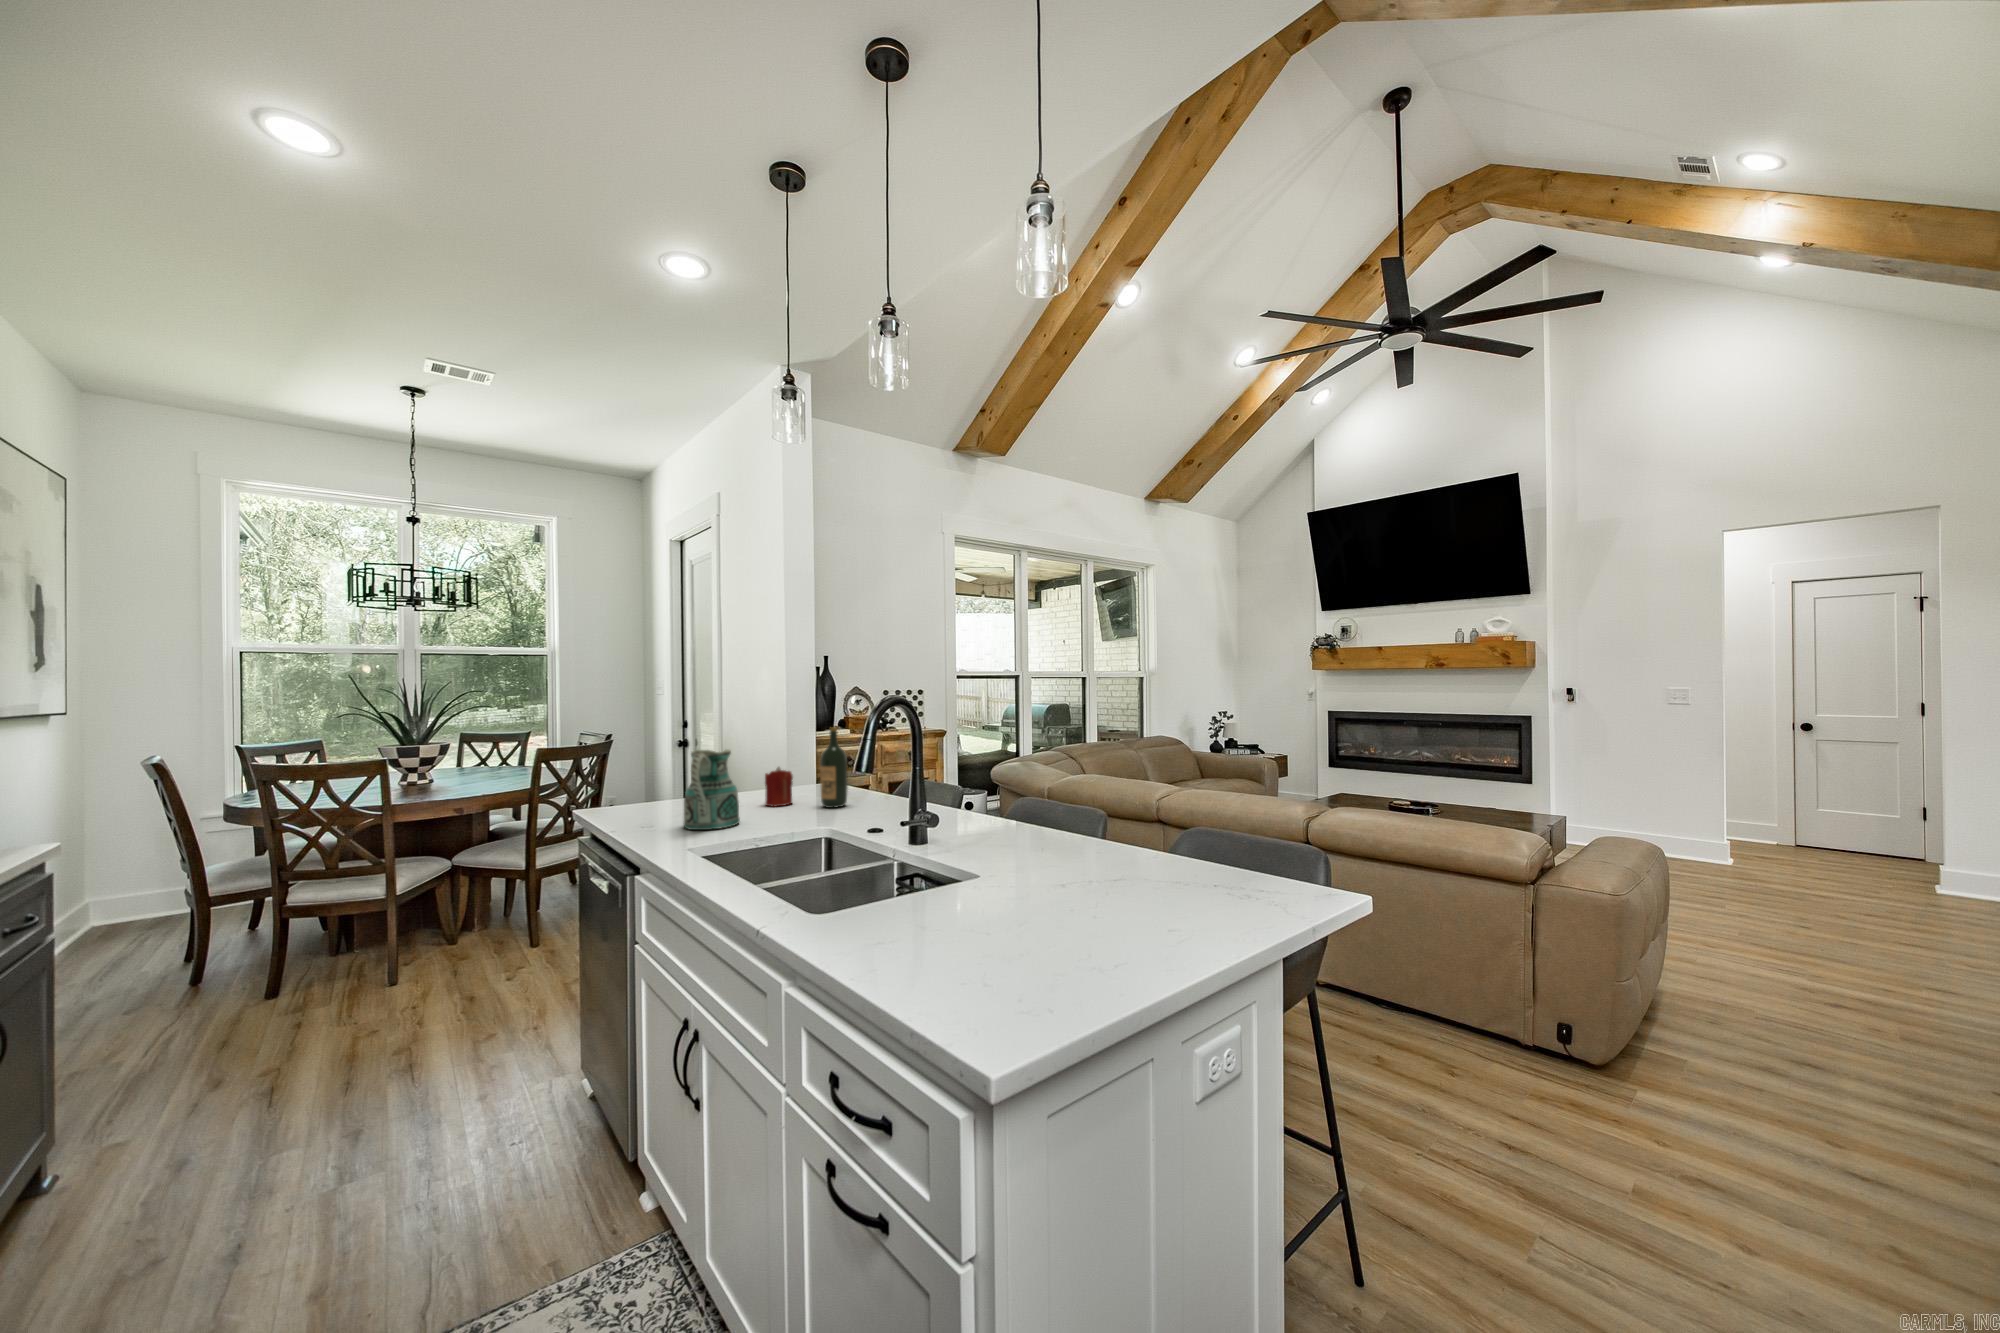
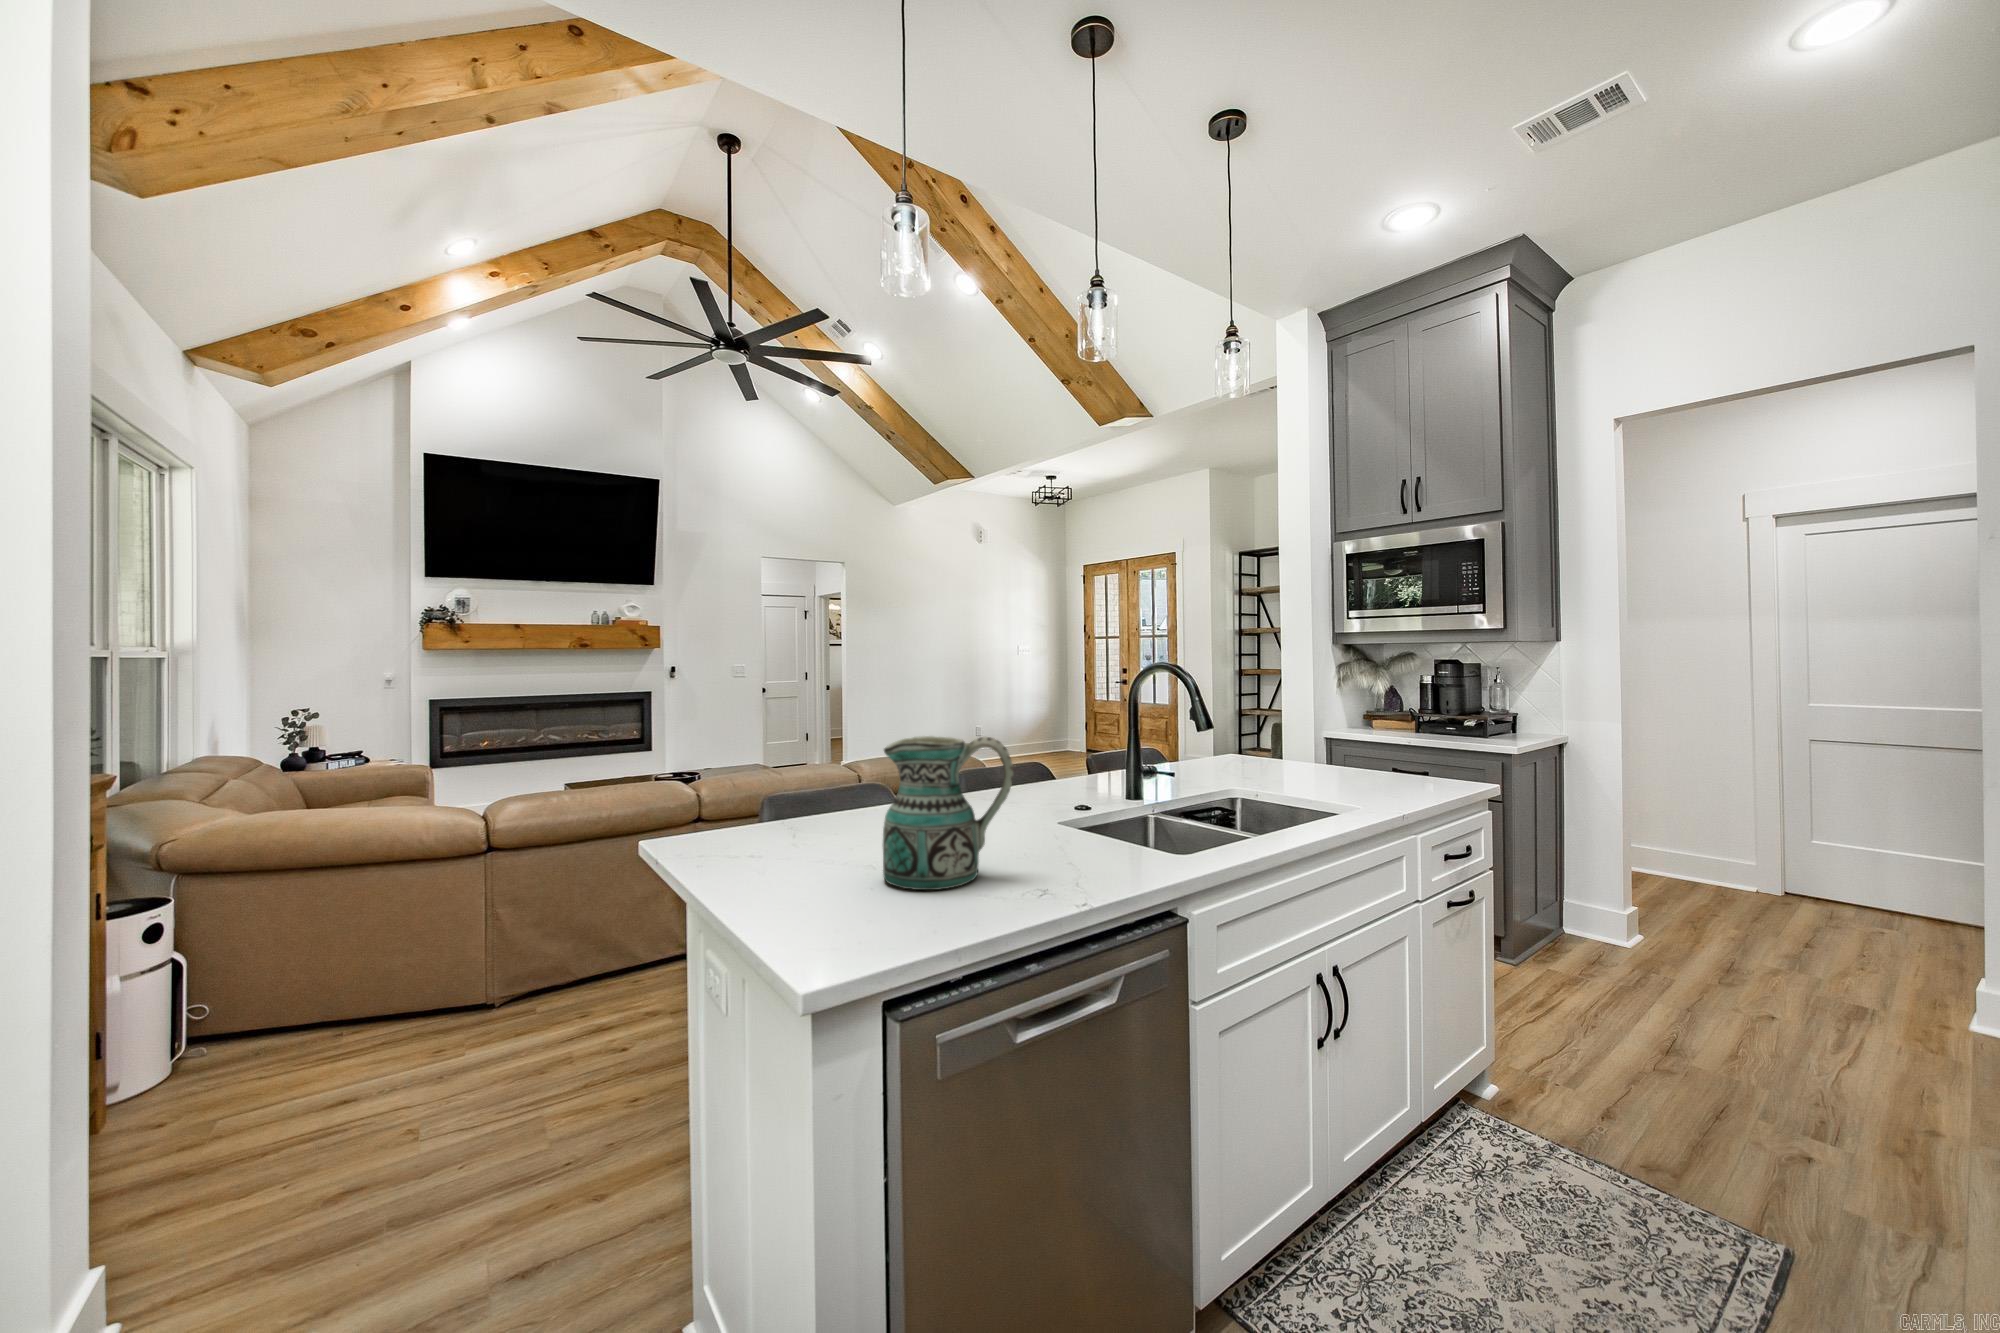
wine bottle: present [820,727,848,808] -> none [770,703,819,842]
candle: present [765,767,793,807] -> none [702,788,758,873]

